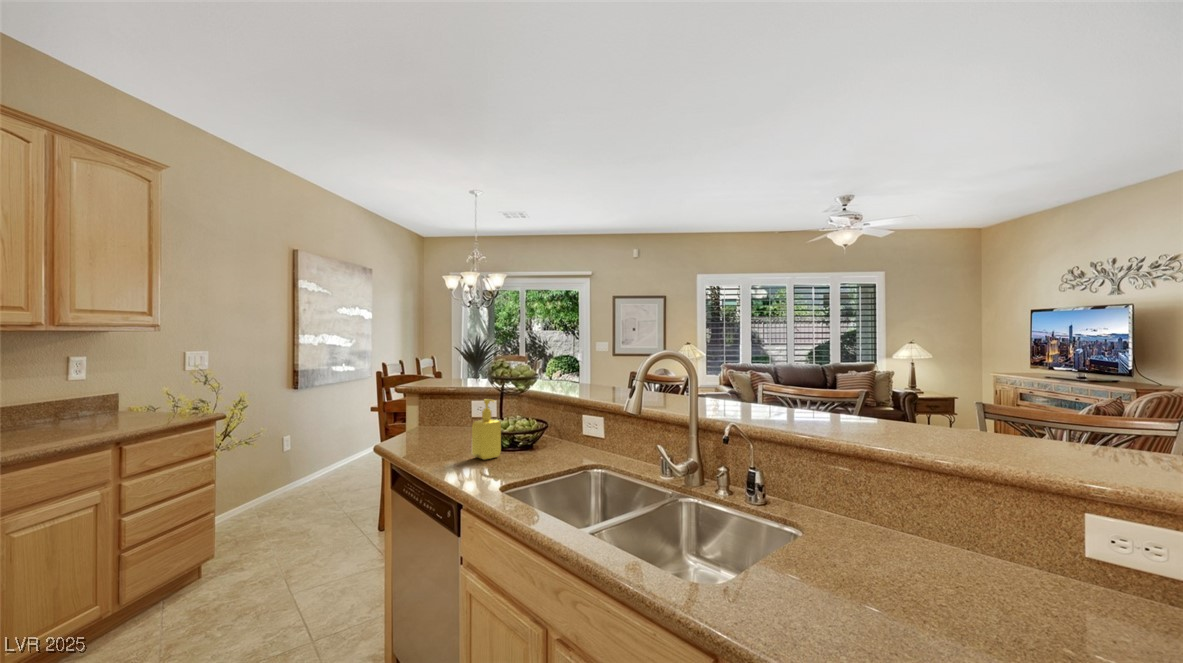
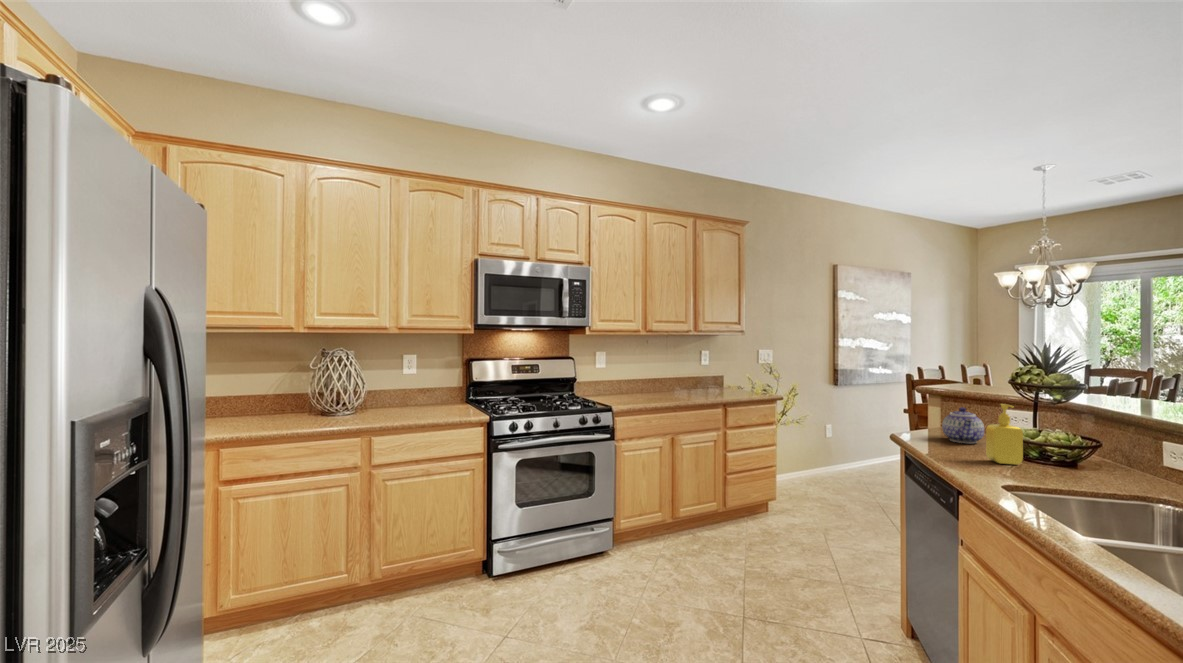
teapot: none [425,405,462,442] -> present [942,408,984,443]

